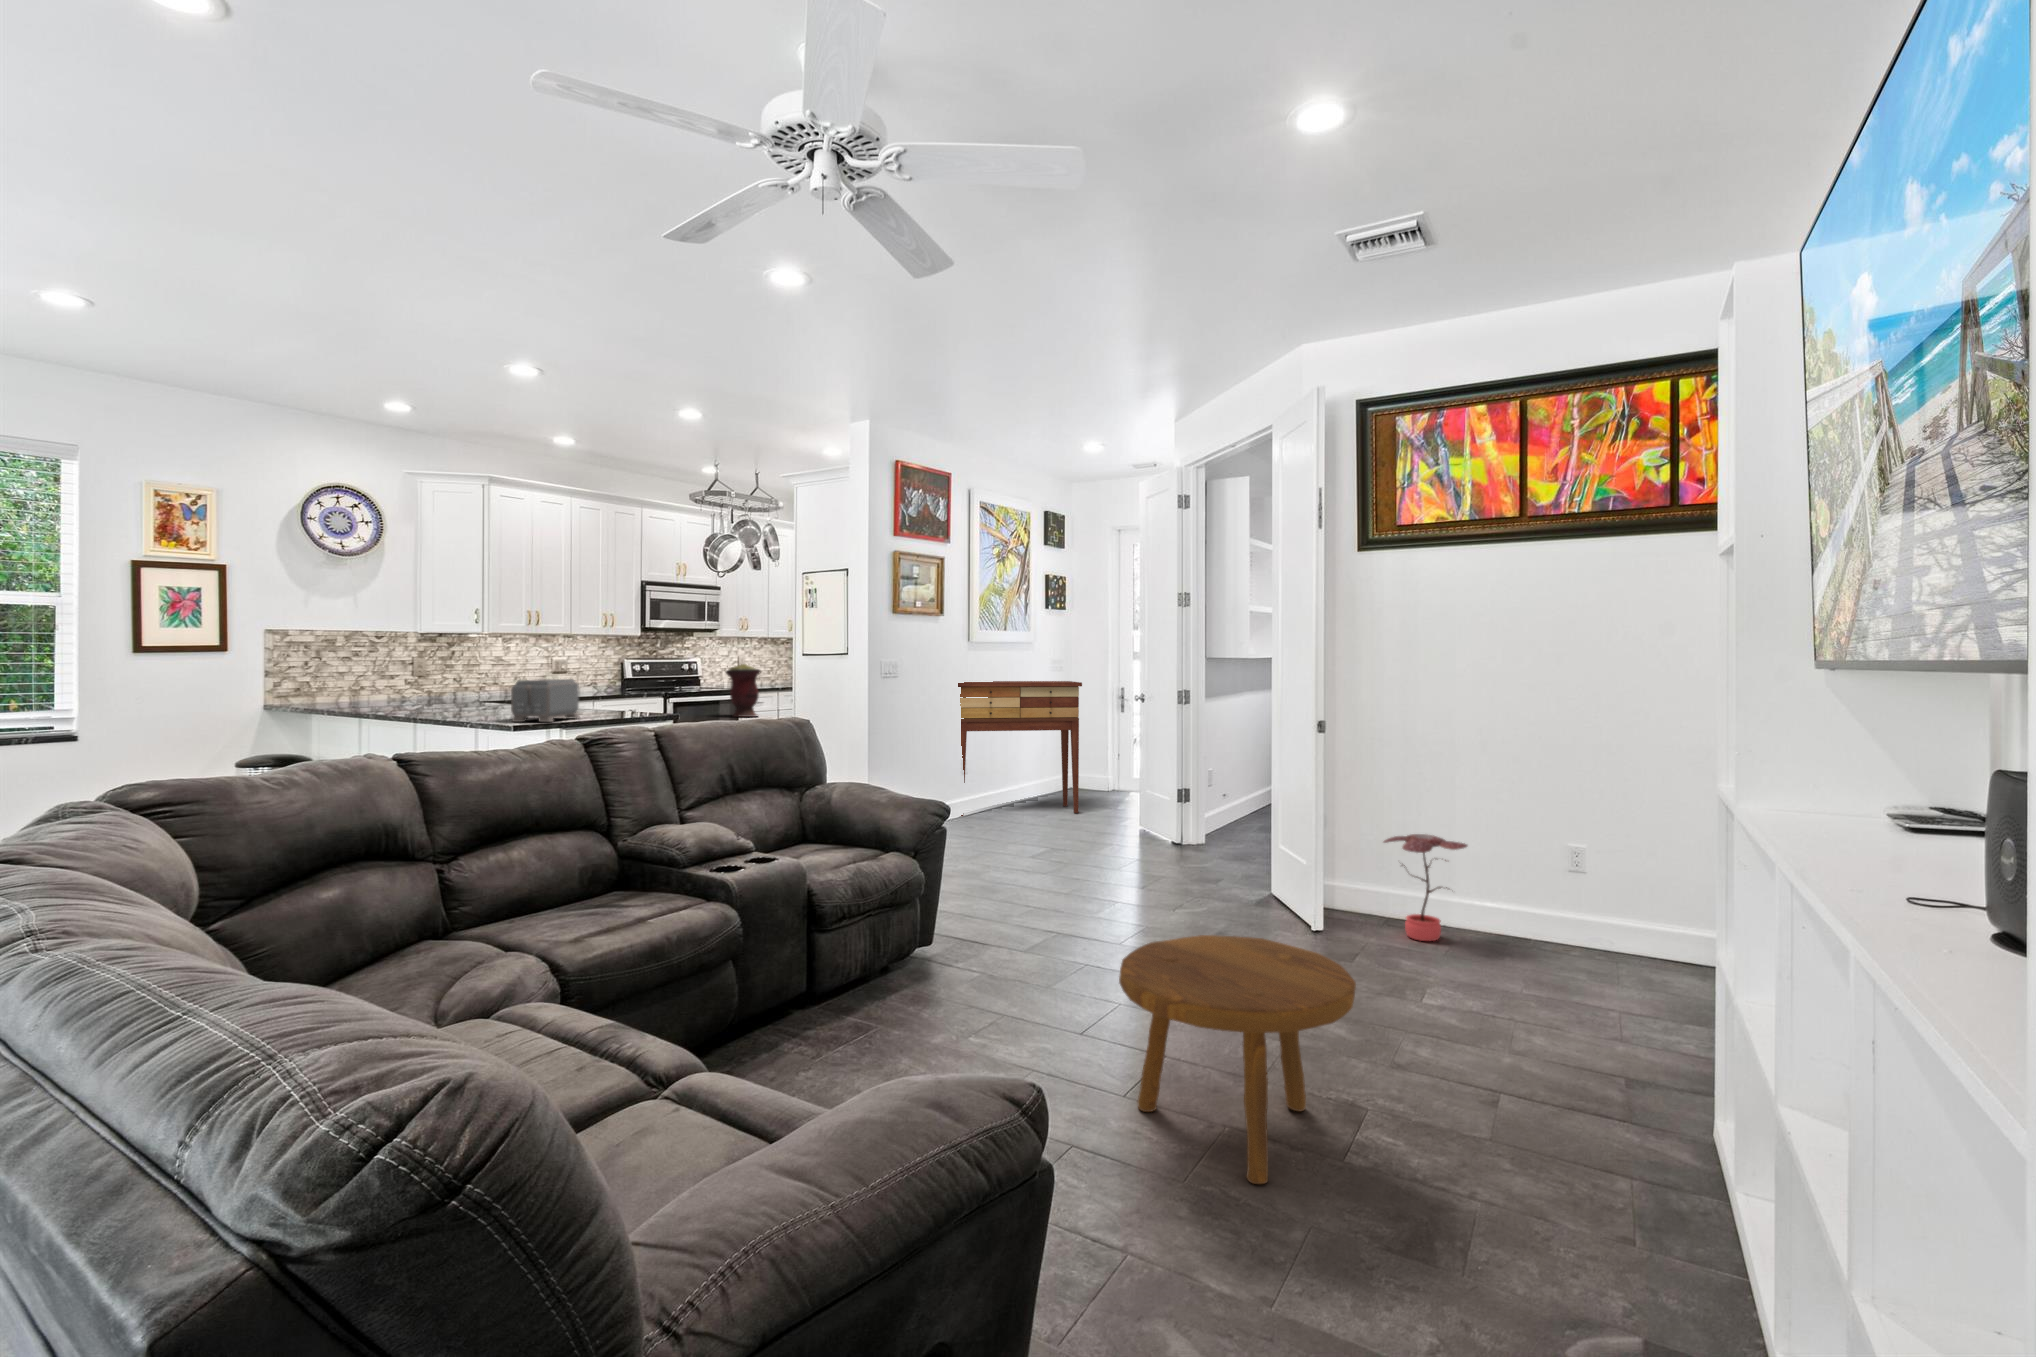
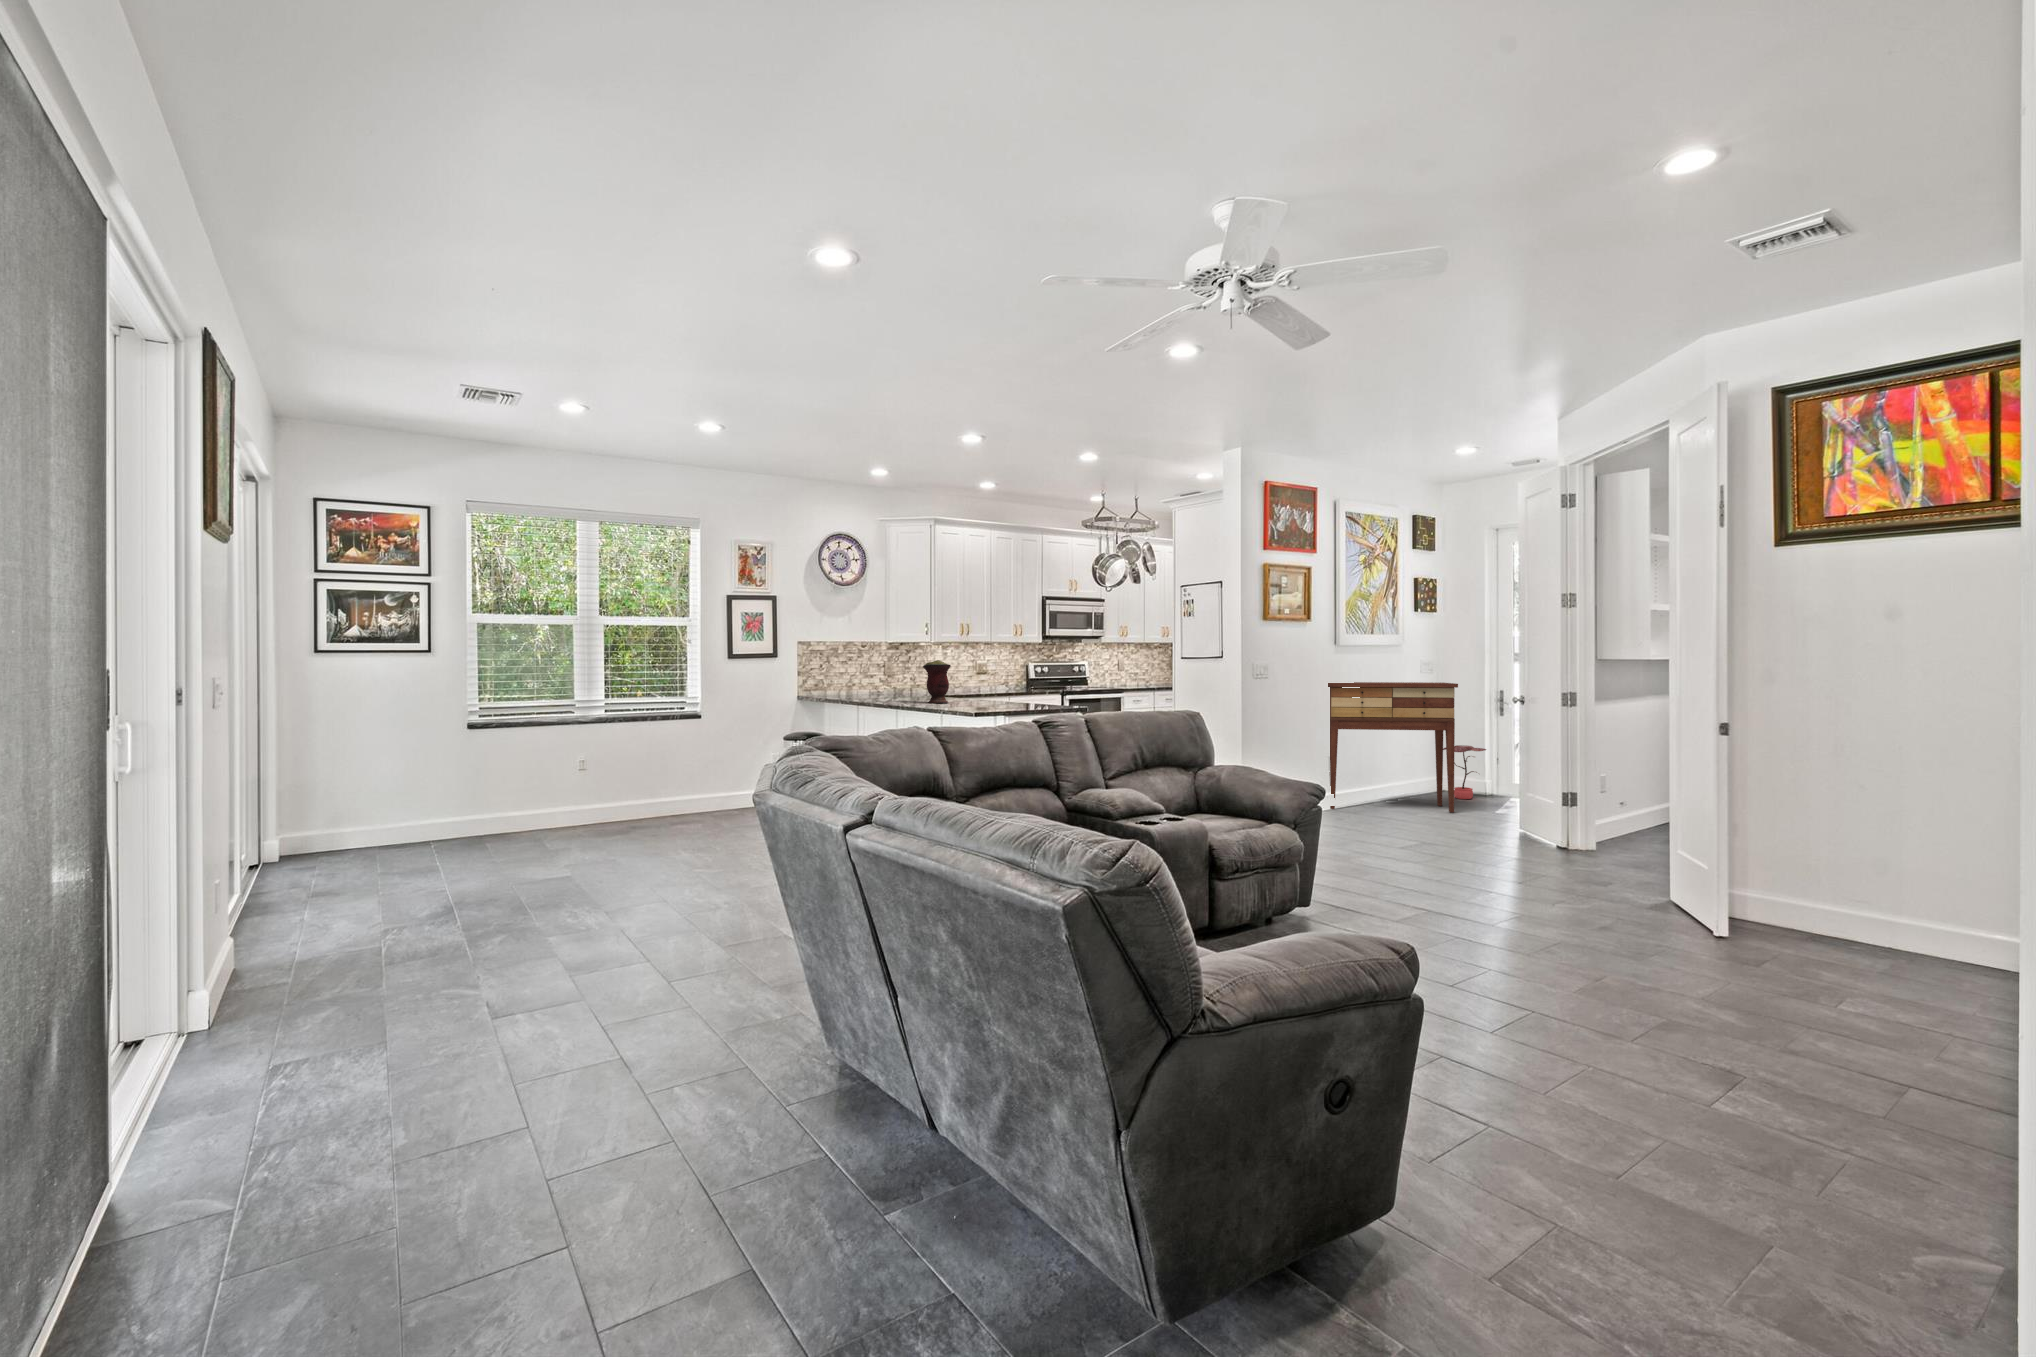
vase: present [726,664,760,717] -> present [923,660,951,703]
toaster: present [511,679,580,722] -> none [971,677,1017,711]
potted plant: present [1384,834,1467,941] -> present [1443,745,1486,799]
footstool: present [1119,935,1356,1184] -> none [1496,900,1735,1104]

